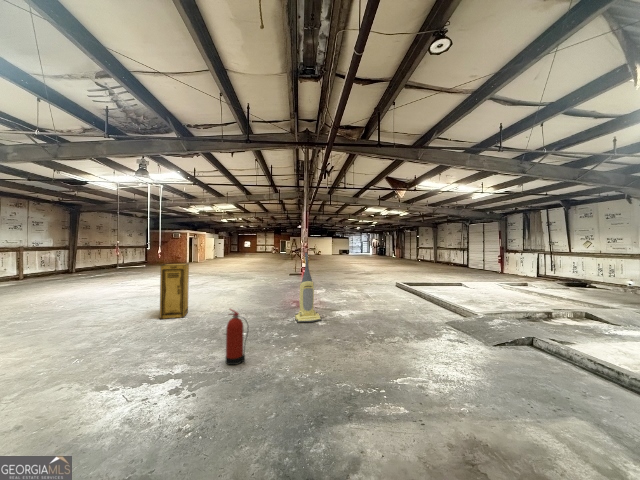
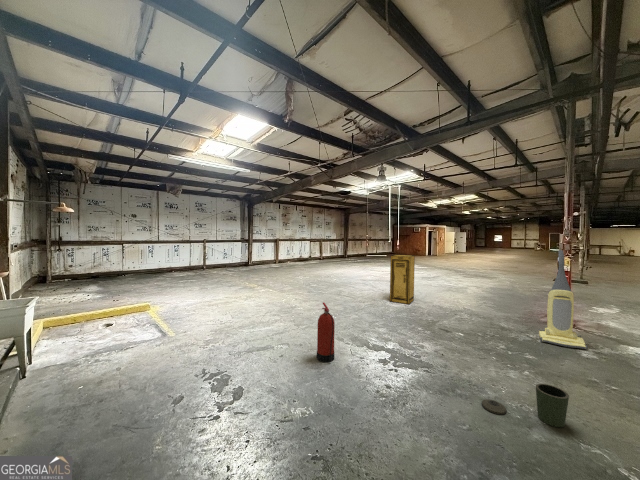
fire extinguisher: present [226,309,248,365] -> present [317,302,335,362]
trash can: none [278,352,329,392] -> present [482,384,569,427]

